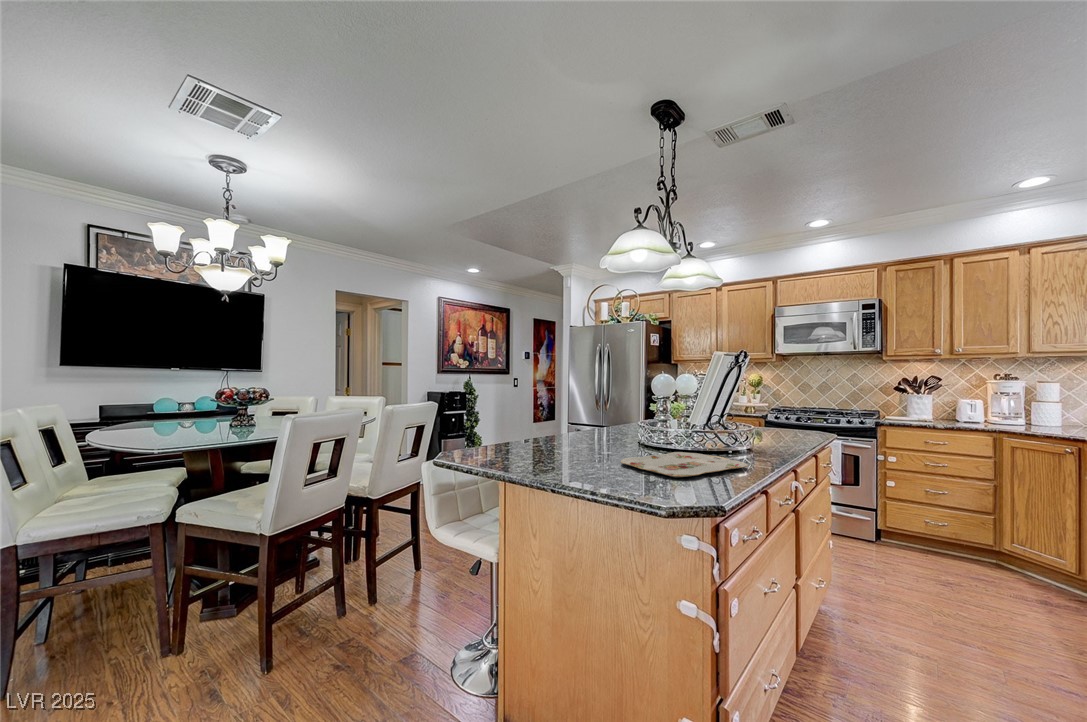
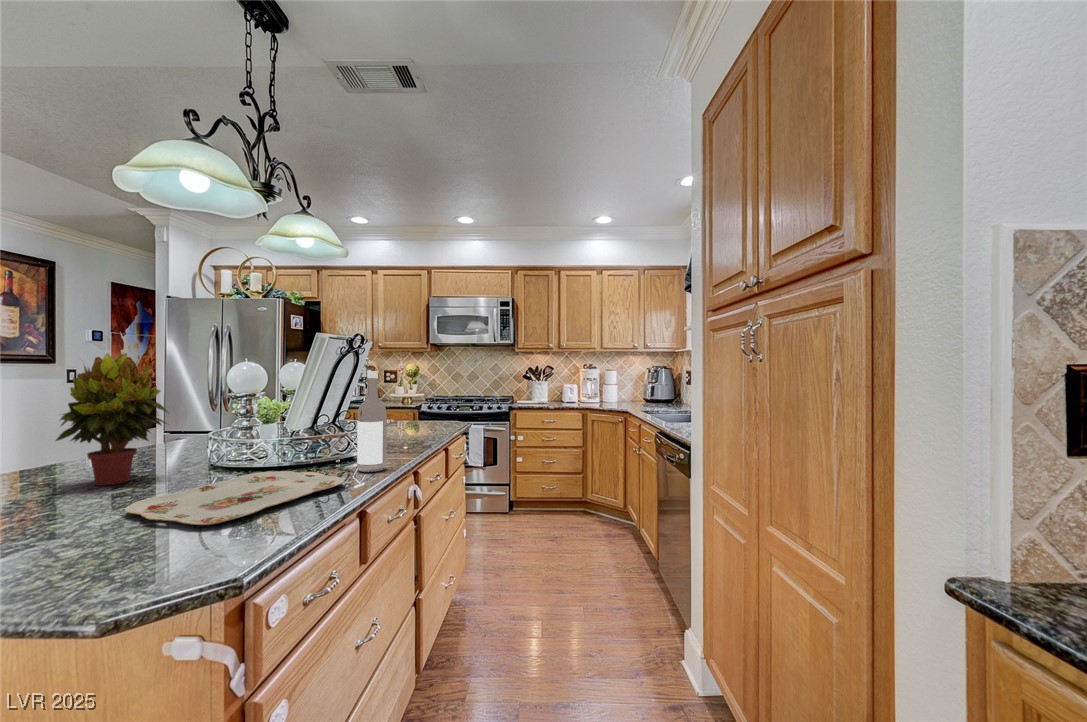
potted plant: none [570,368,623,449] -> present [56,353,168,486]
wine bottle: none [750,381,775,463] -> present [357,371,386,472]

